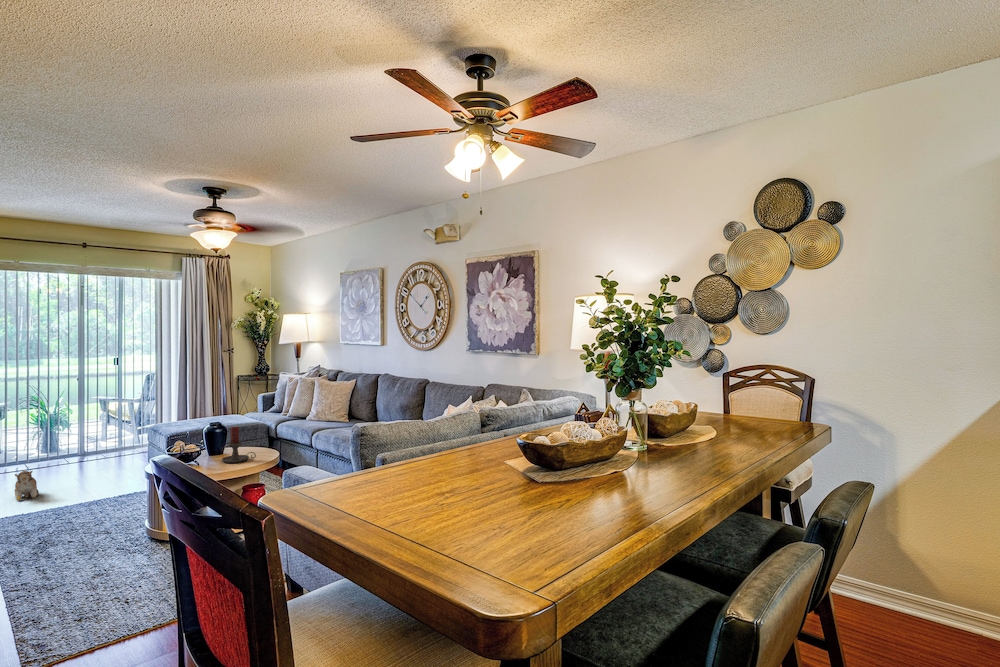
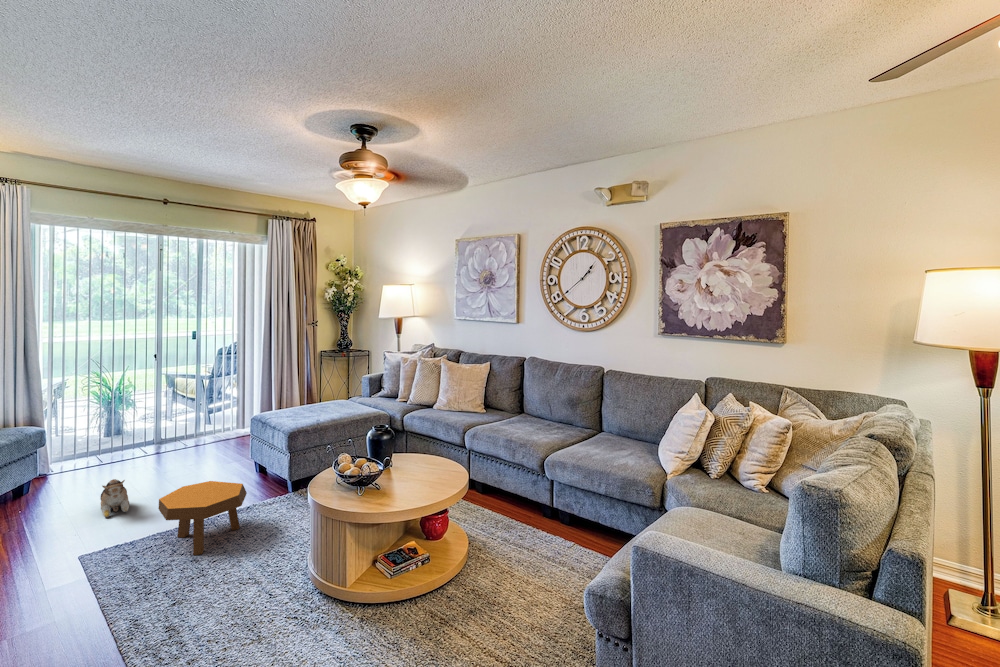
candle holder: present [222,427,256,463] -> none [403,433,446,482]
footstool: none [50,471,121,521] -> present [158,481,247,555]

